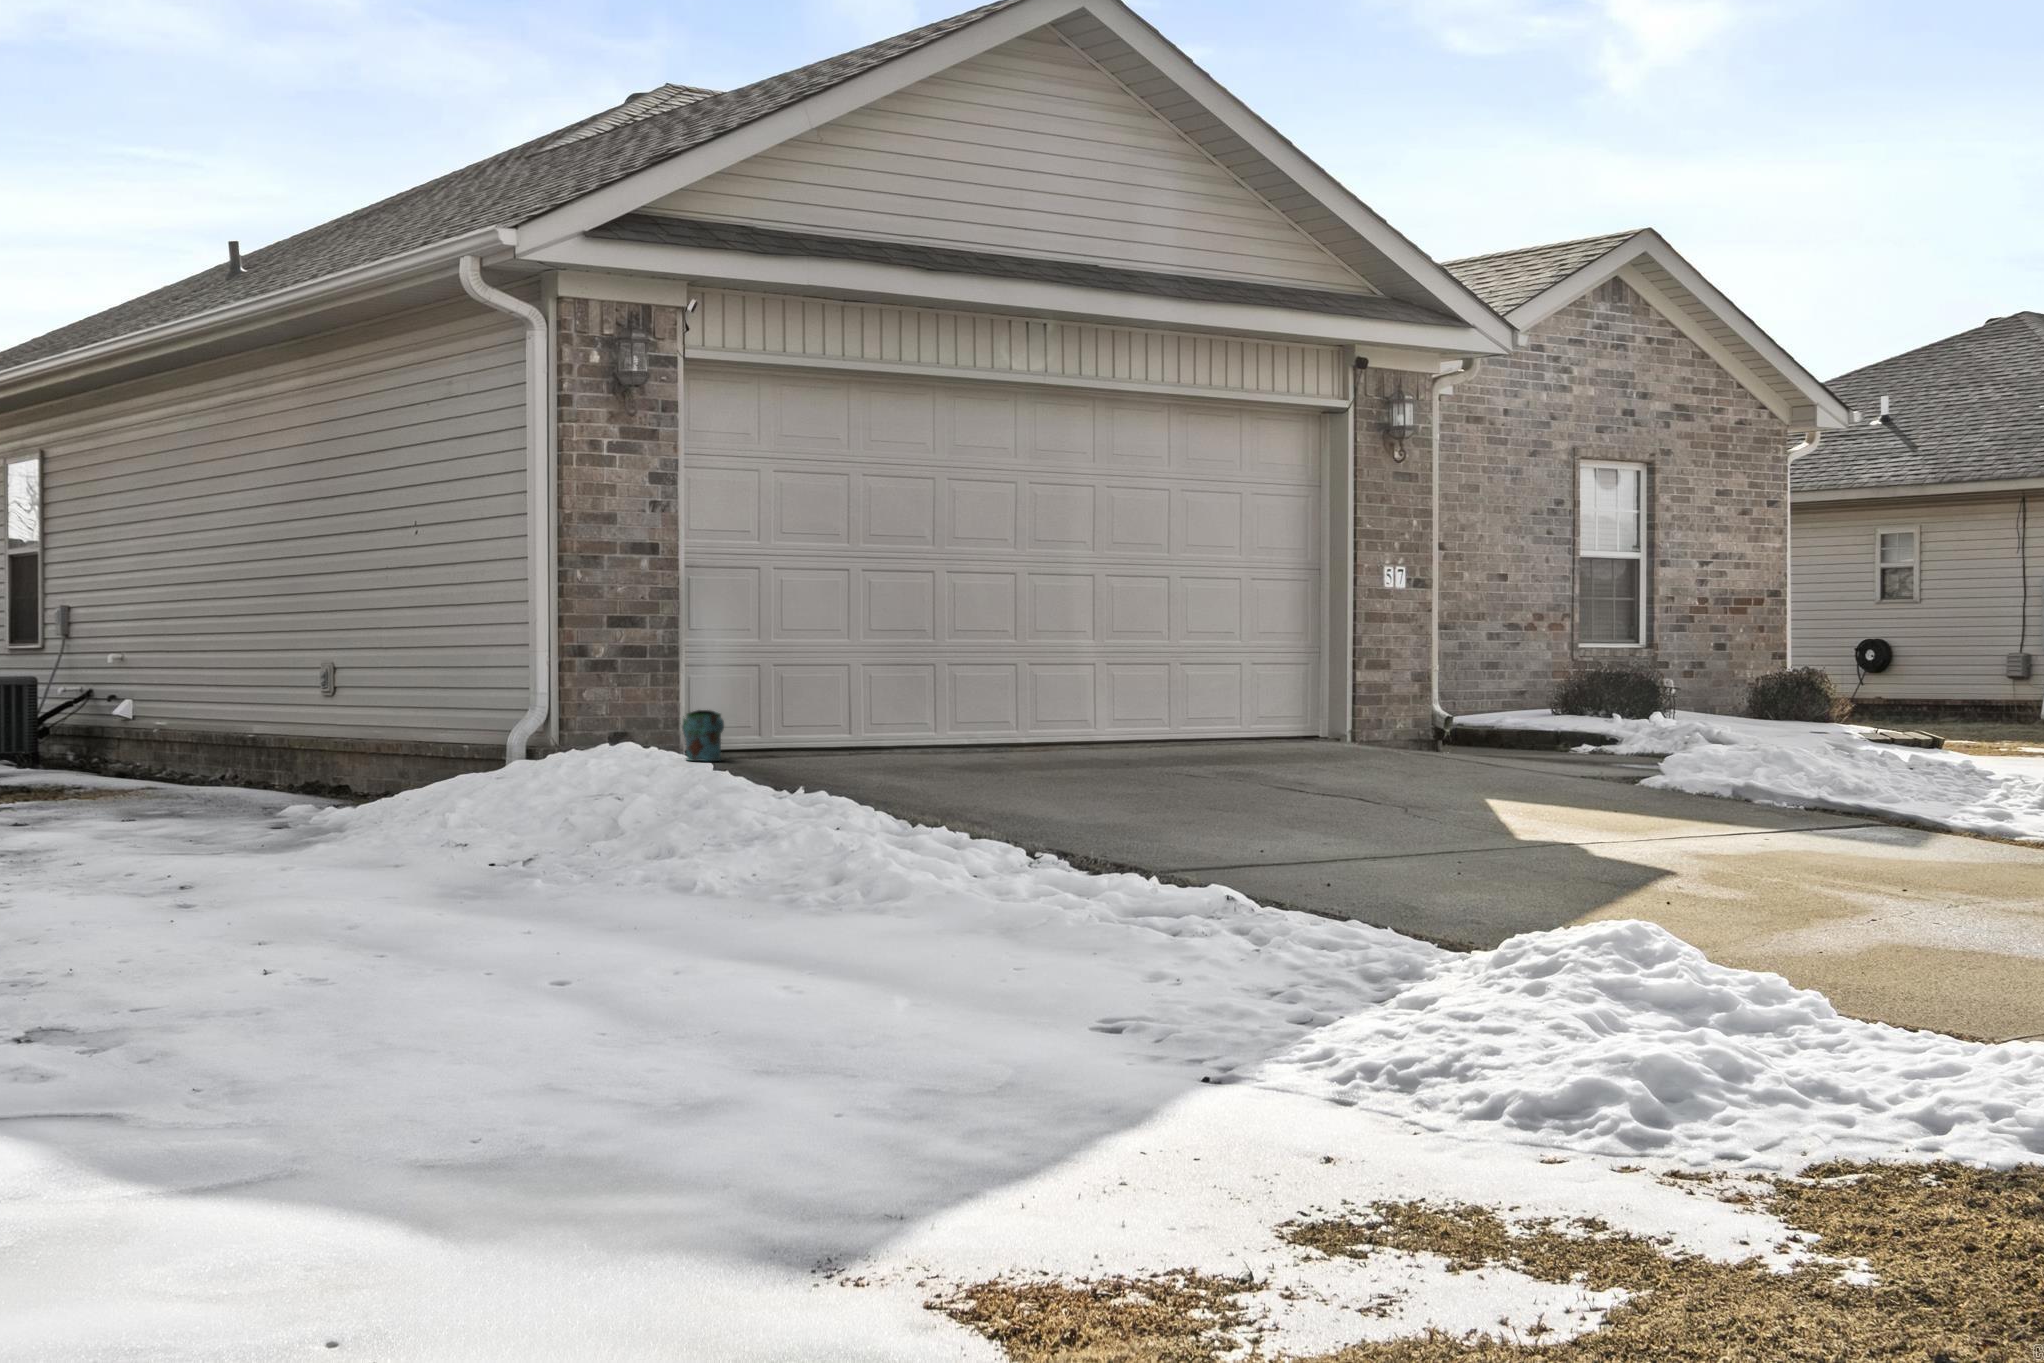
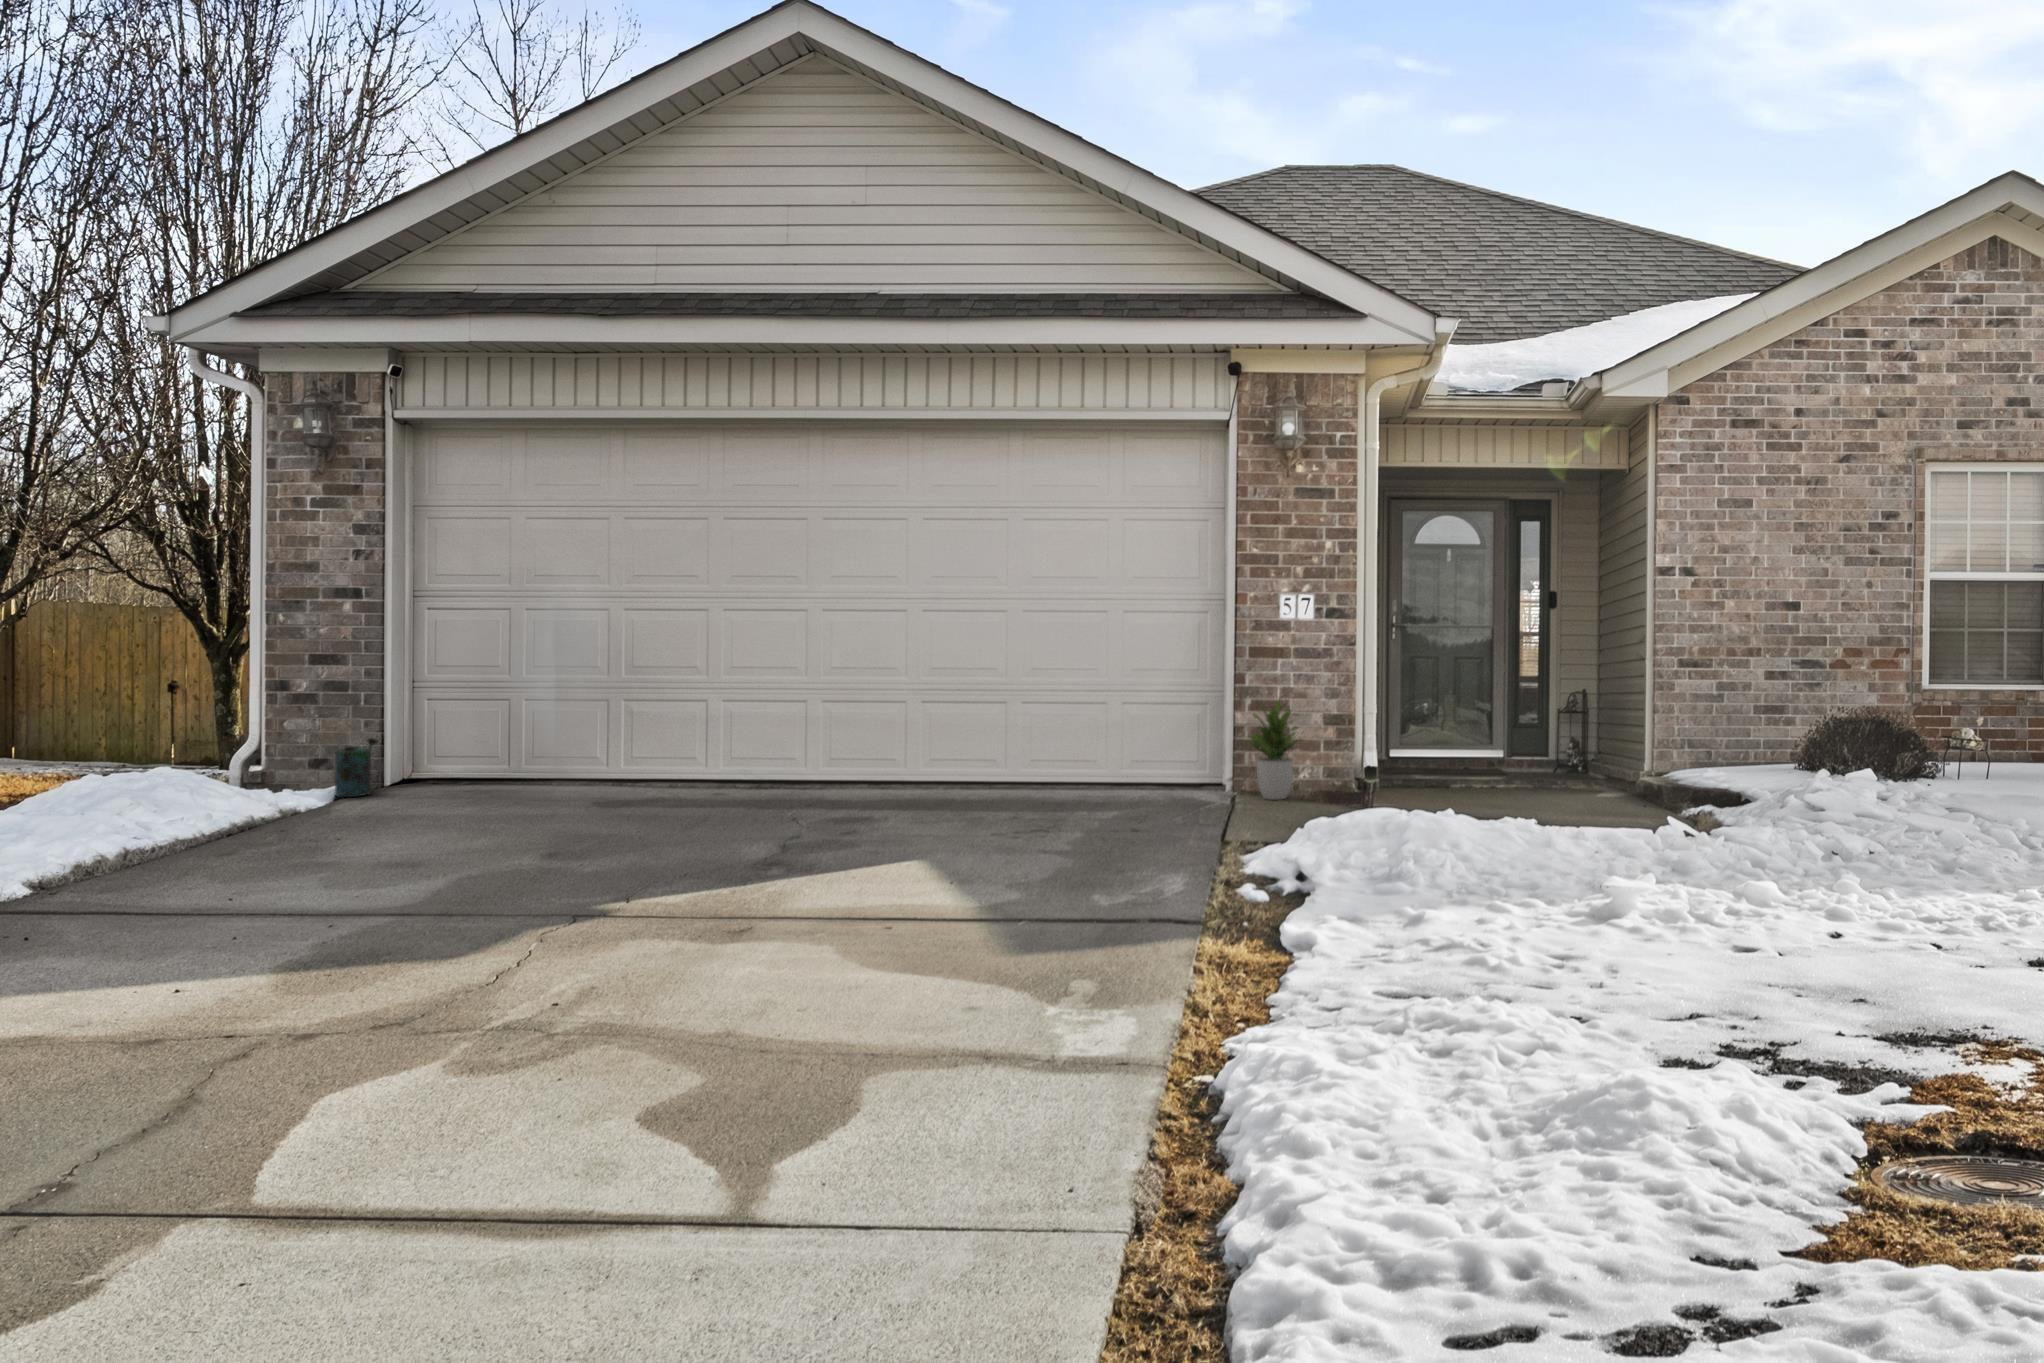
potted plant: none [1339,648,1398,739] -> present [1248,700,1302,800]

